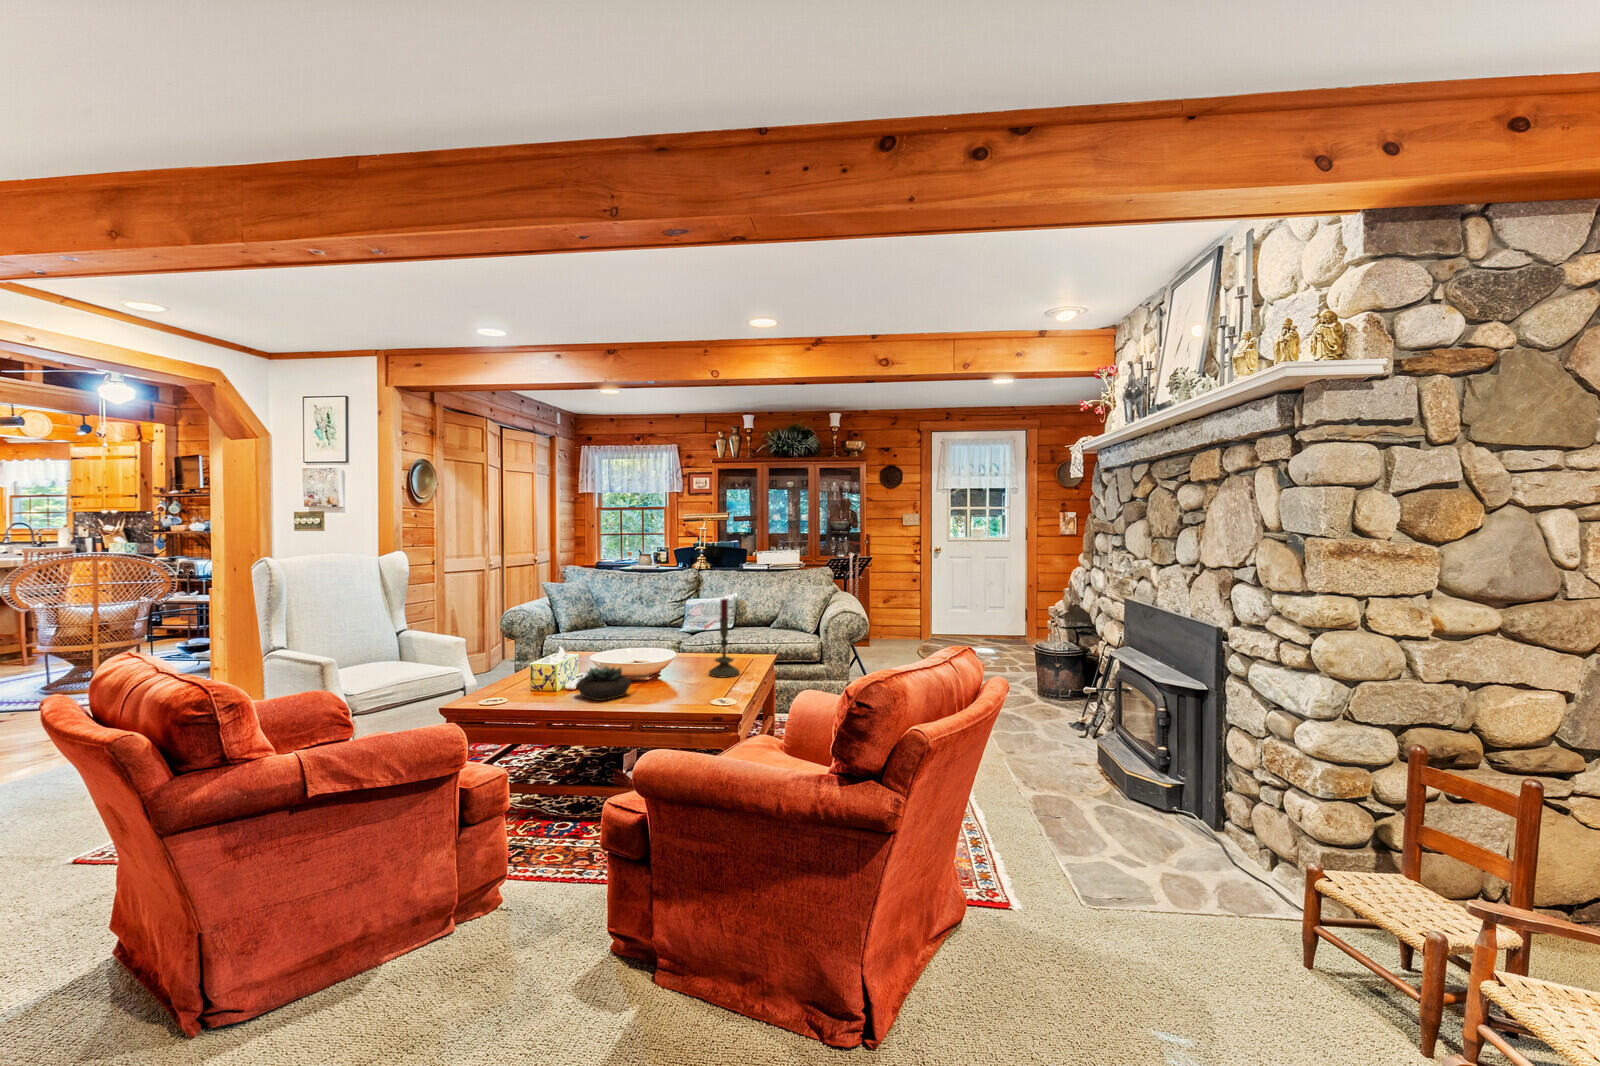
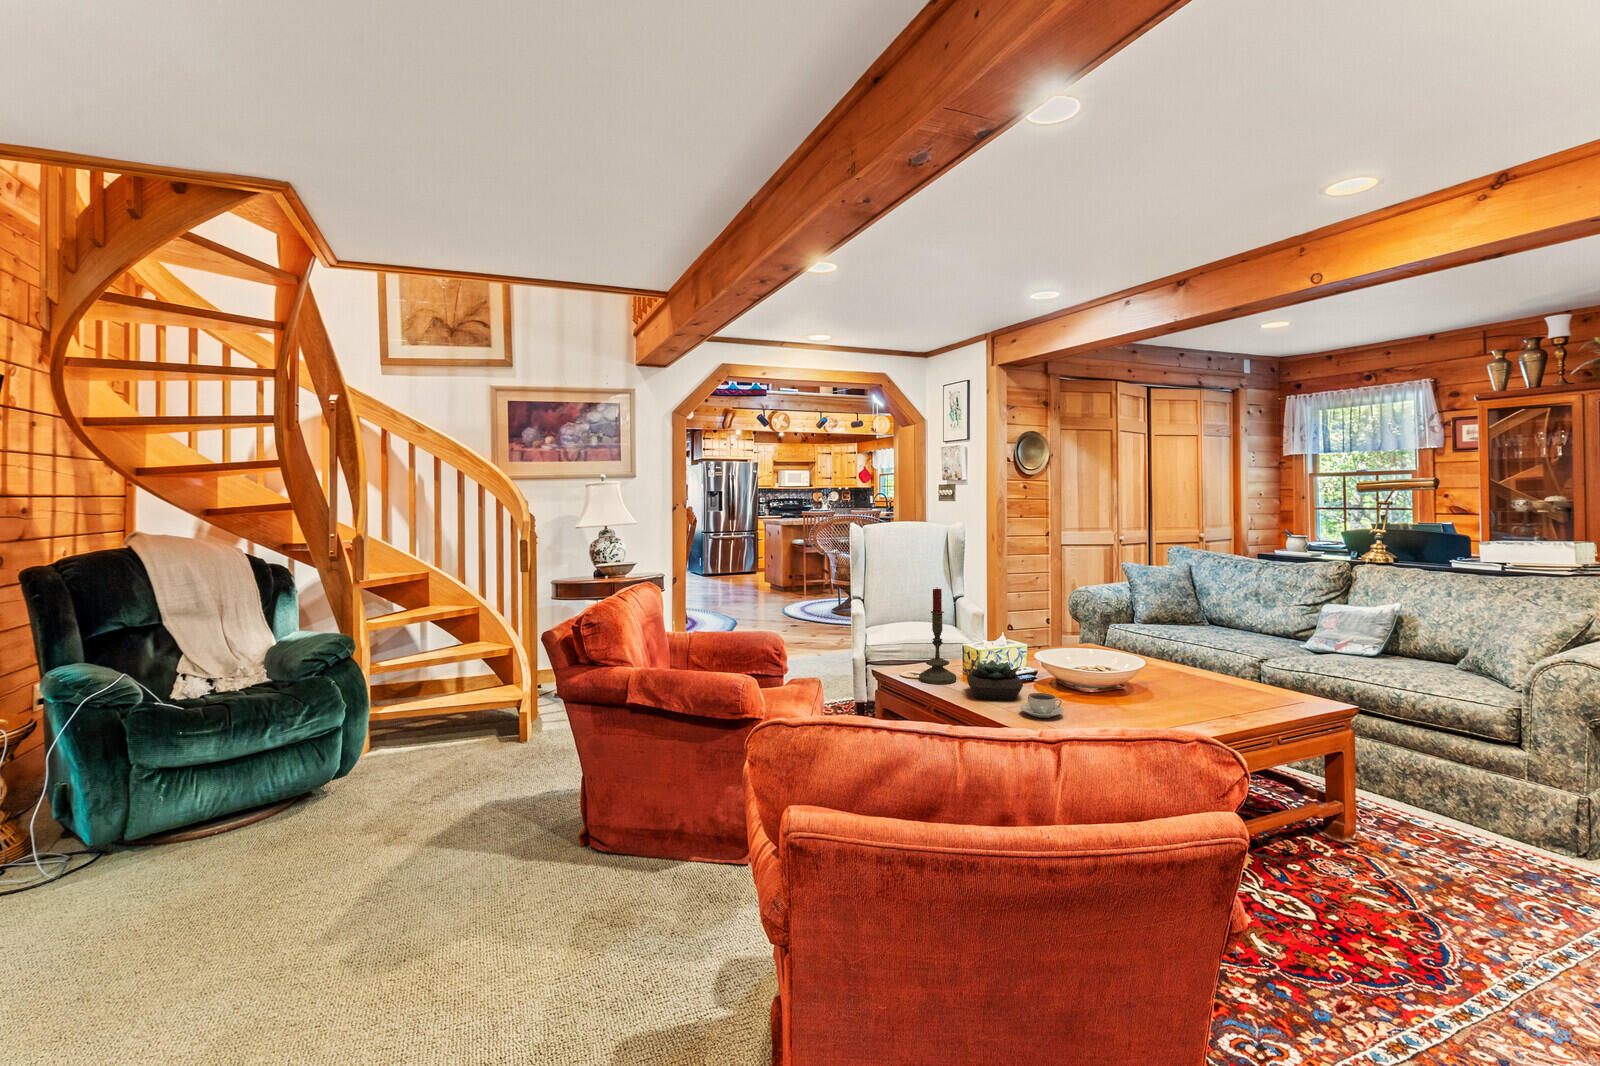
candle: present [709,599,739,678] -> present [919,588,956,684]
coffee cup: none [648,681,682,700] -> present [1020,693,1064,718]

